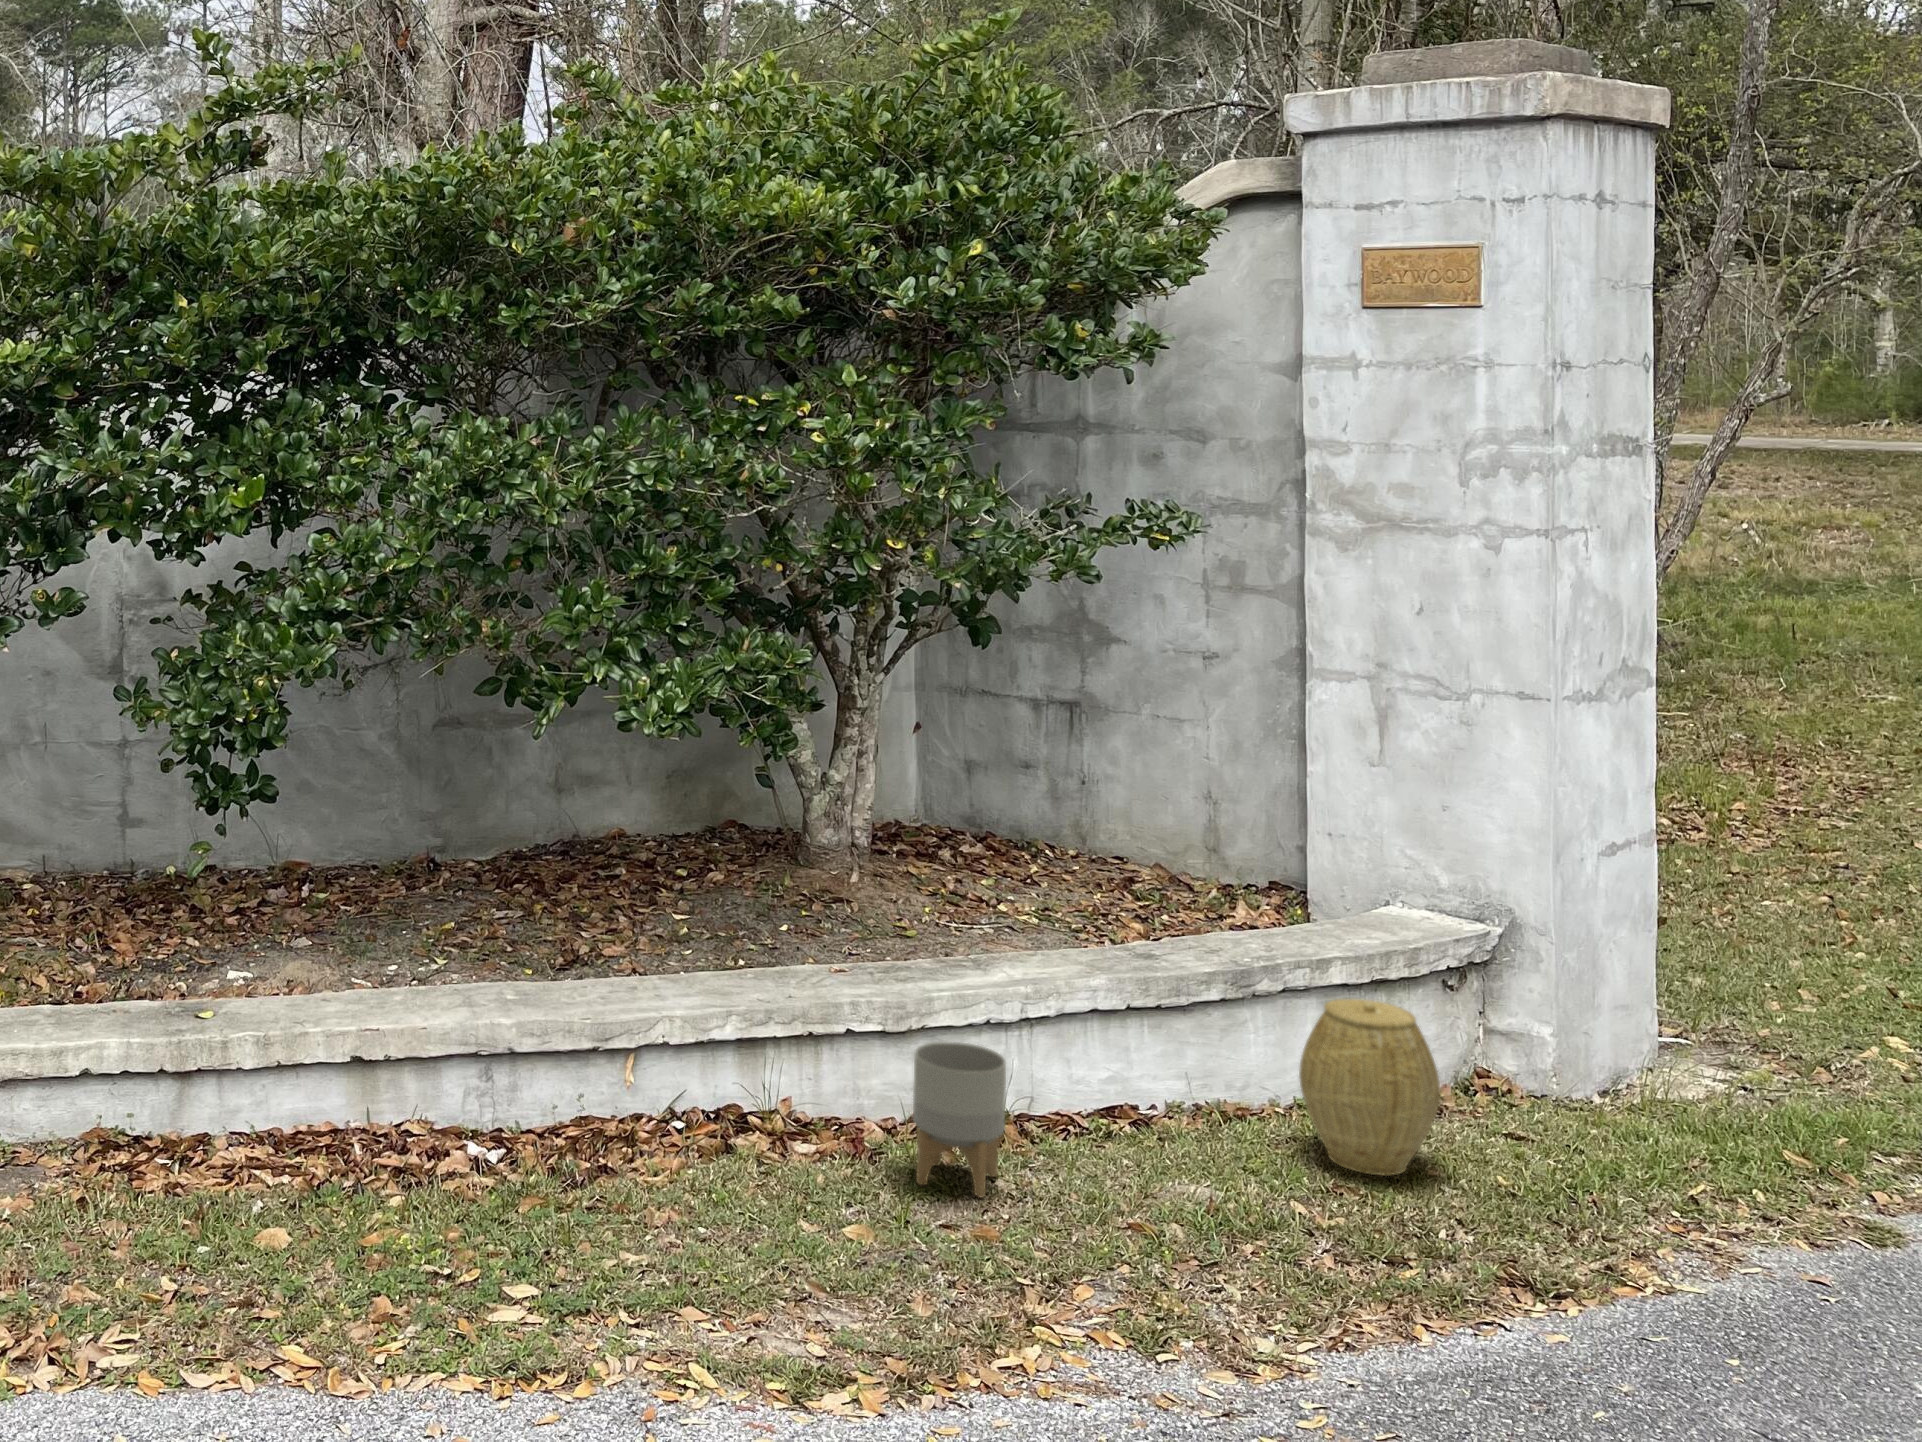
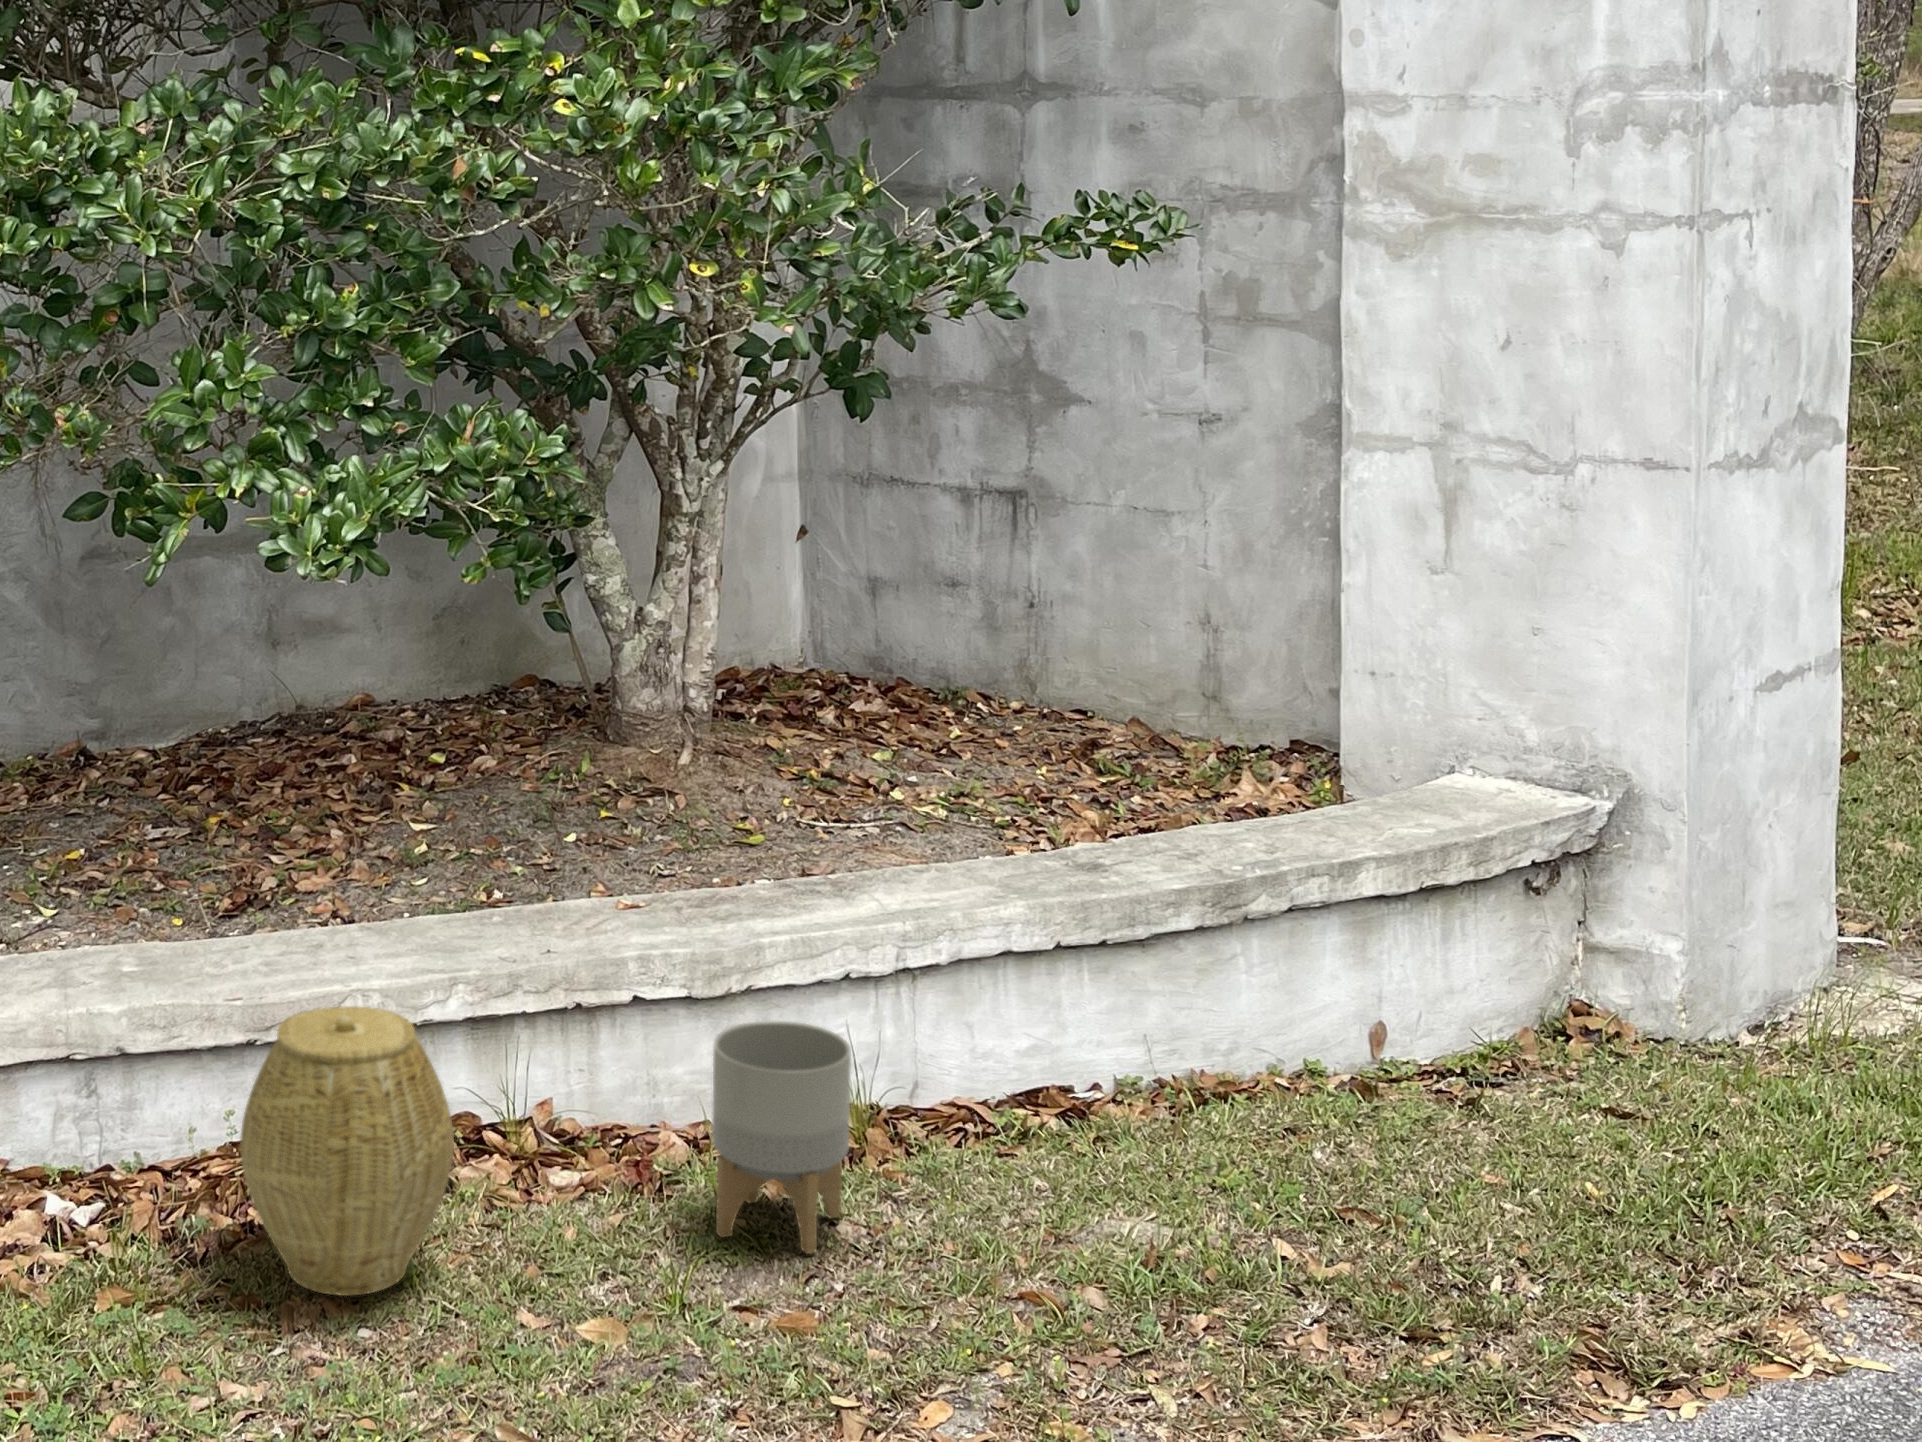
woven basket: present [1299,999,1440,1176] -> present [240,1006,454,1296]

